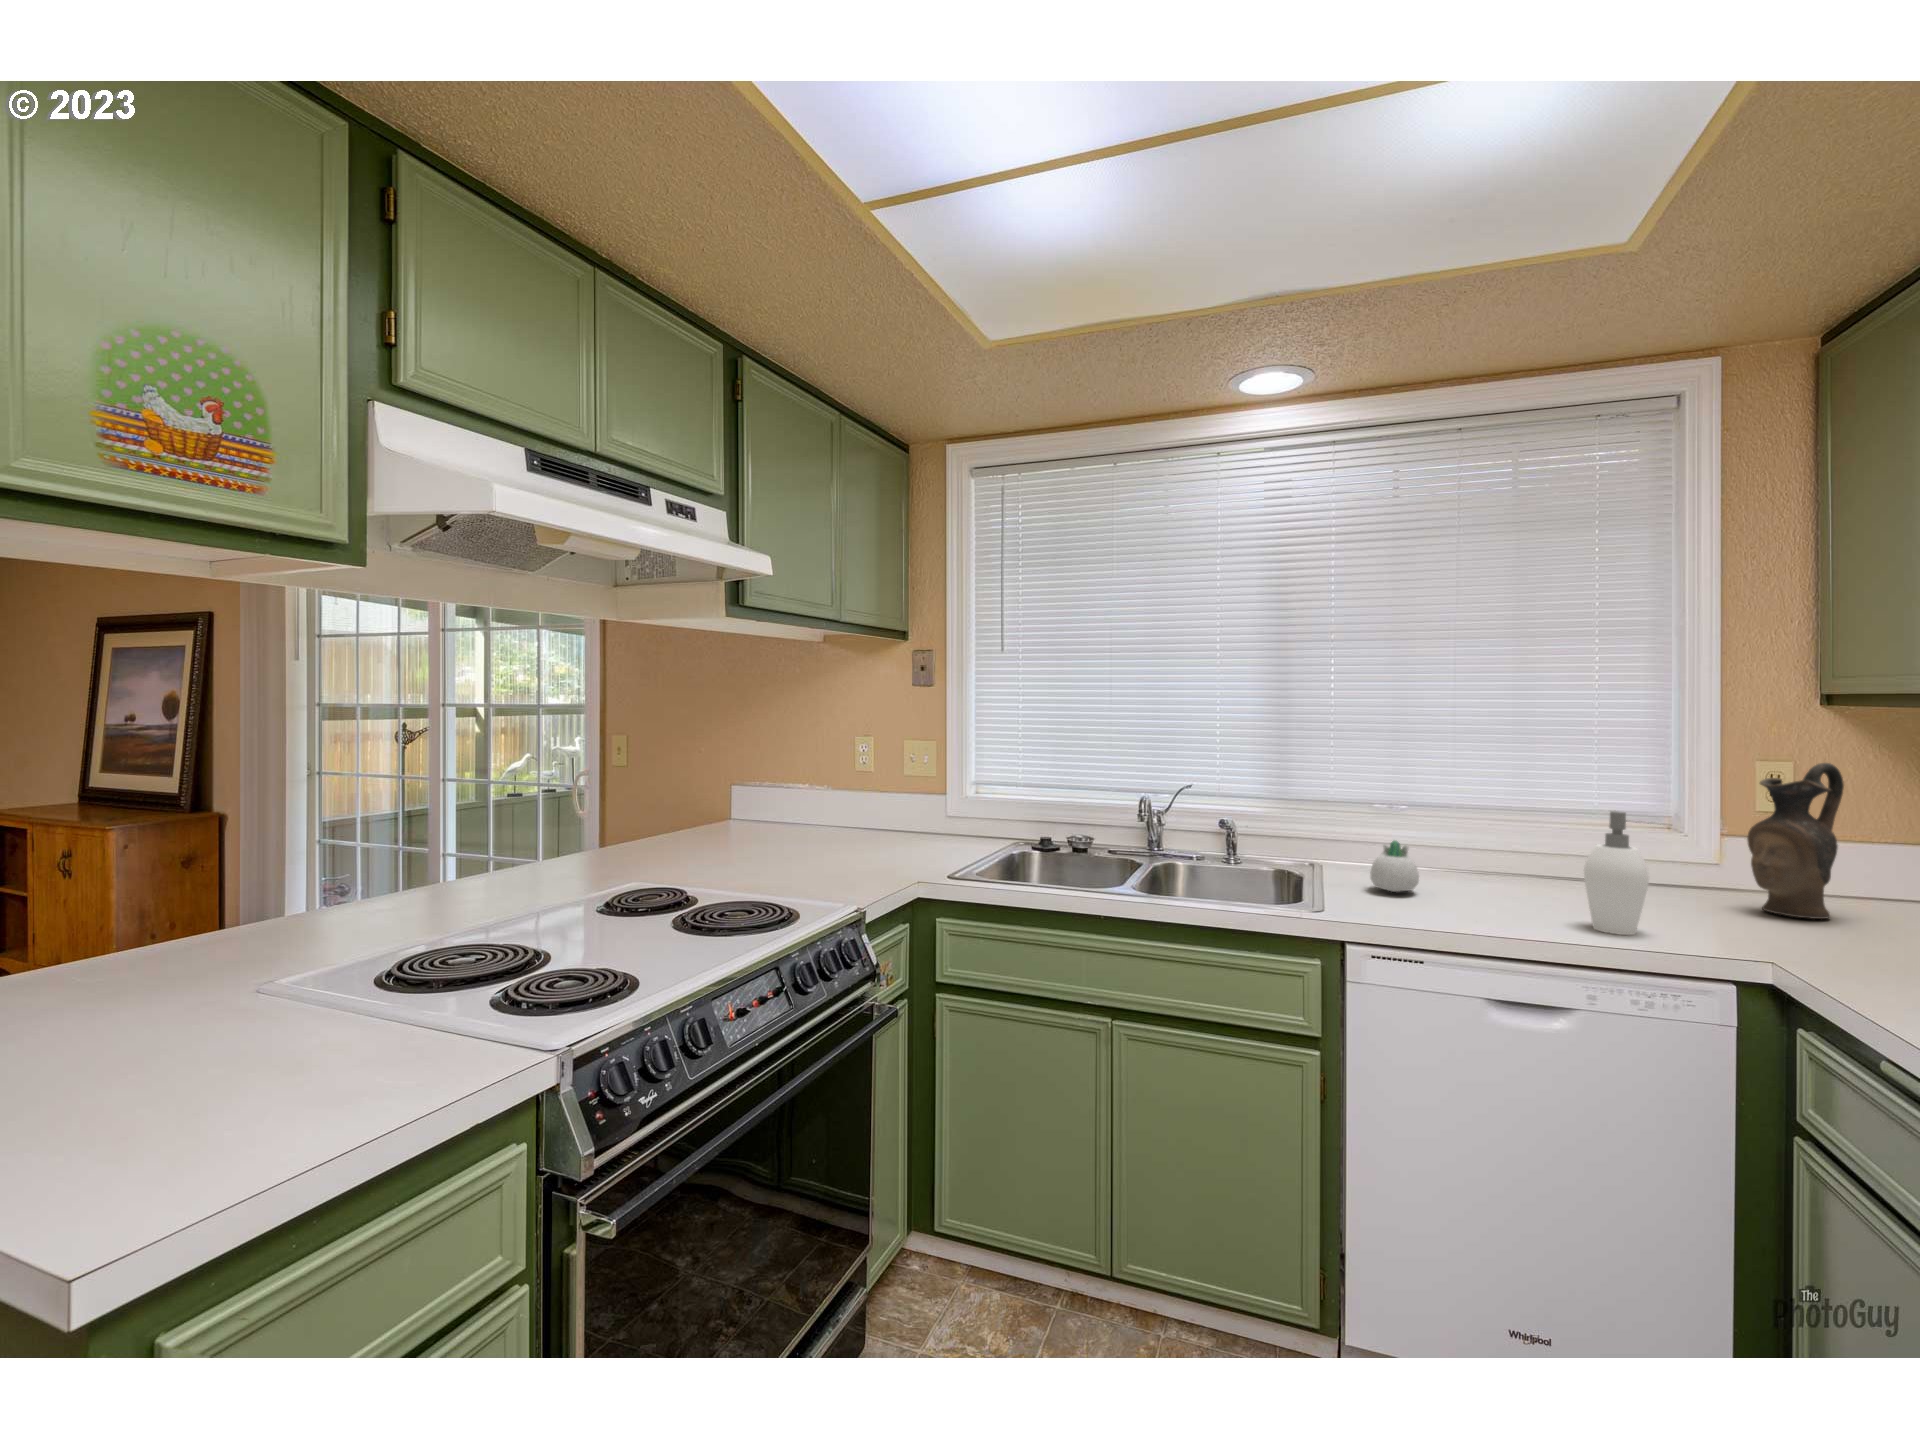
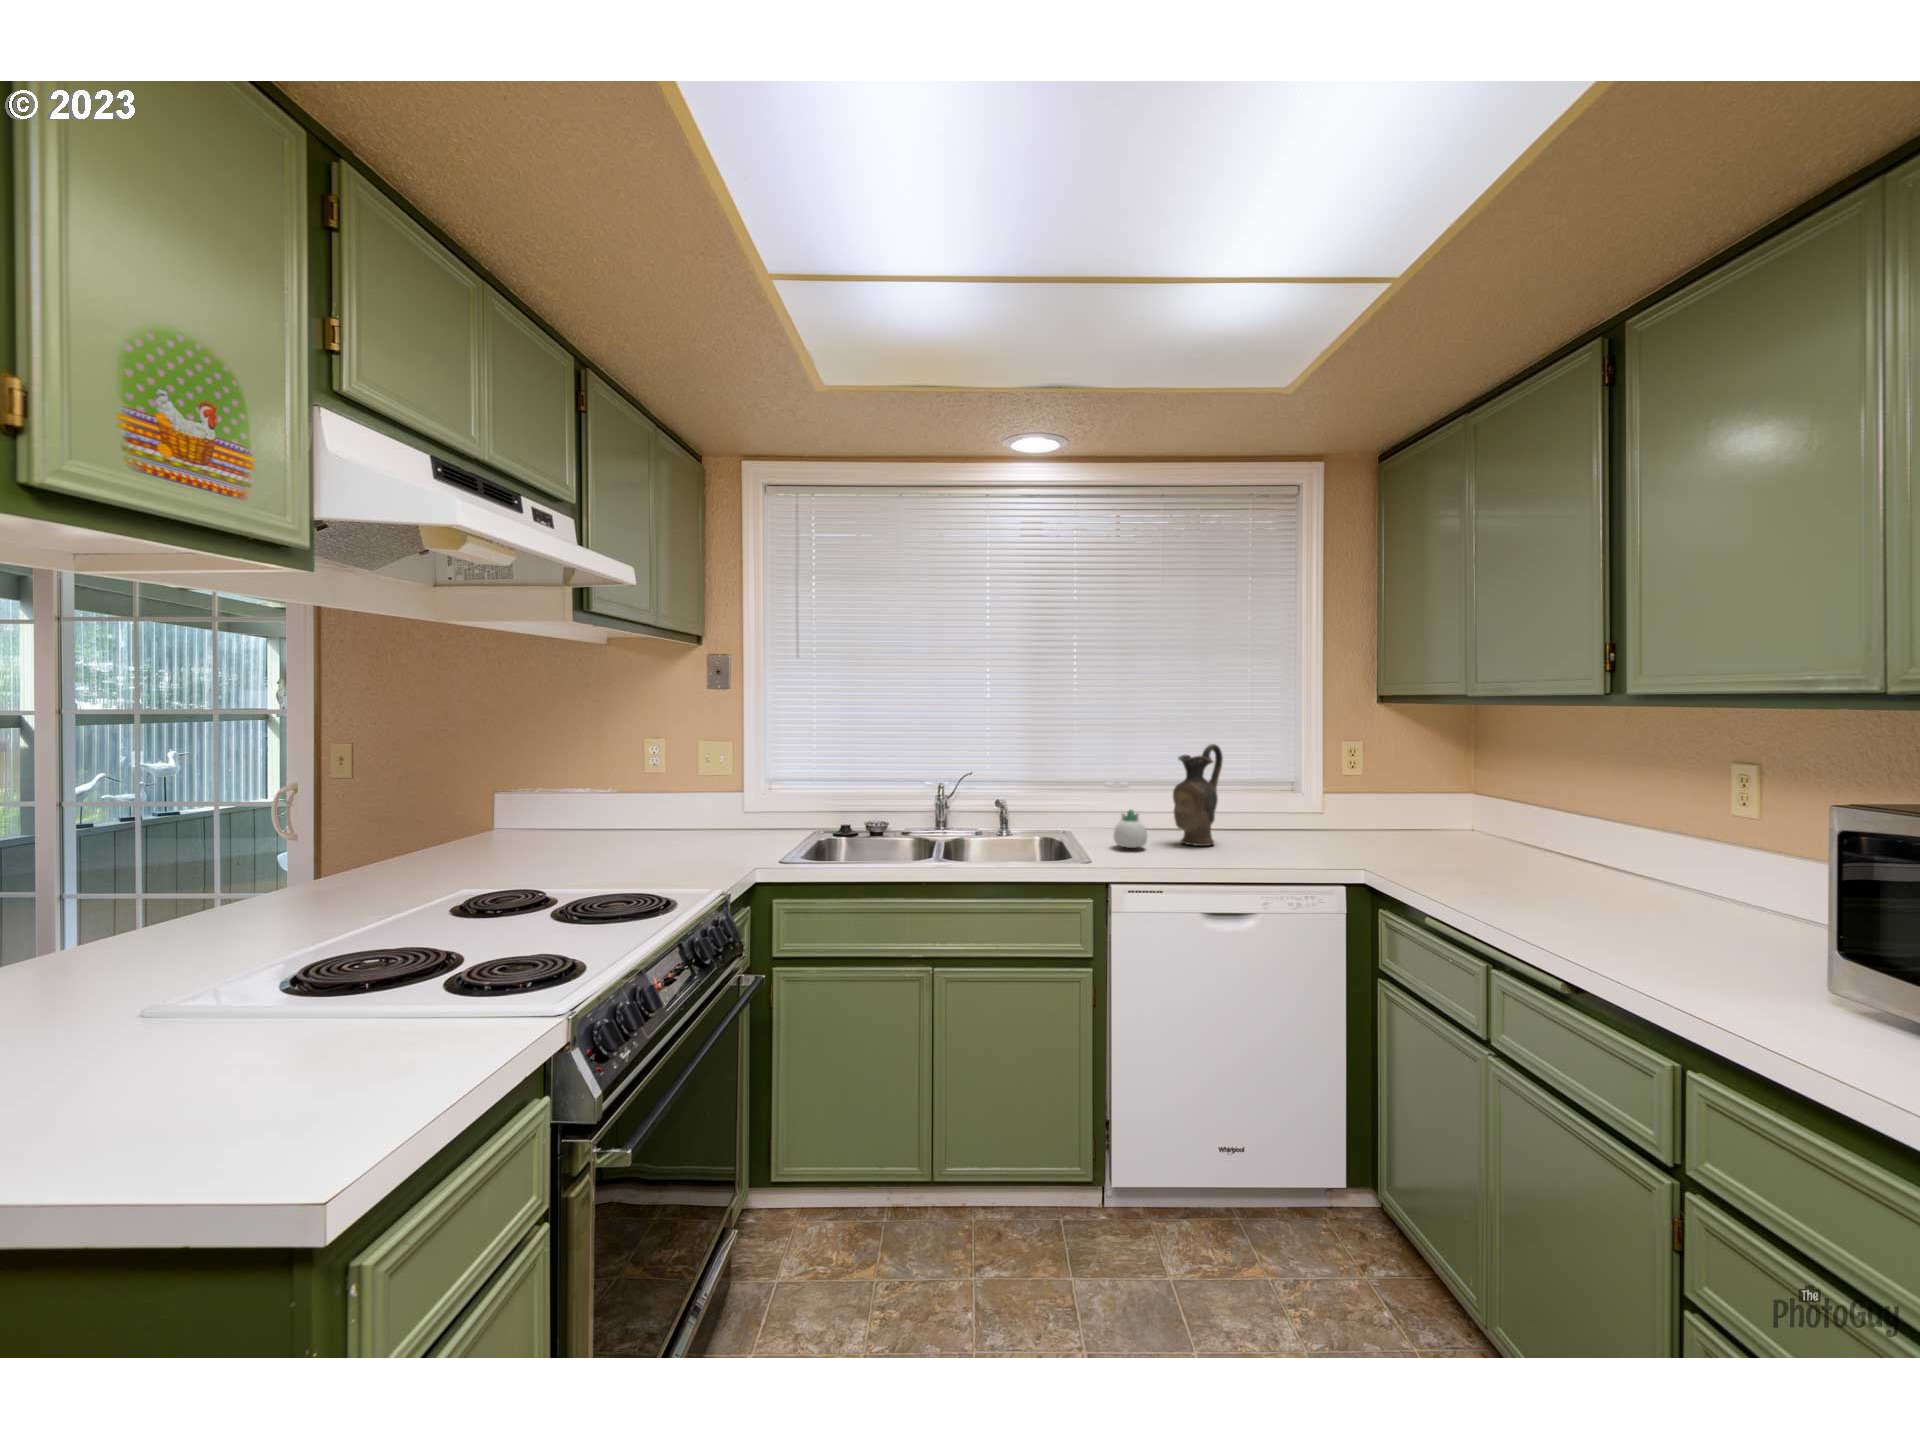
ceramic pitcher: present [1747,763,1844,919] -> present [1173,744,1223,846]
soap dispenser: present [1584,811,1661,935] -> none [1258,780,1310,865]

